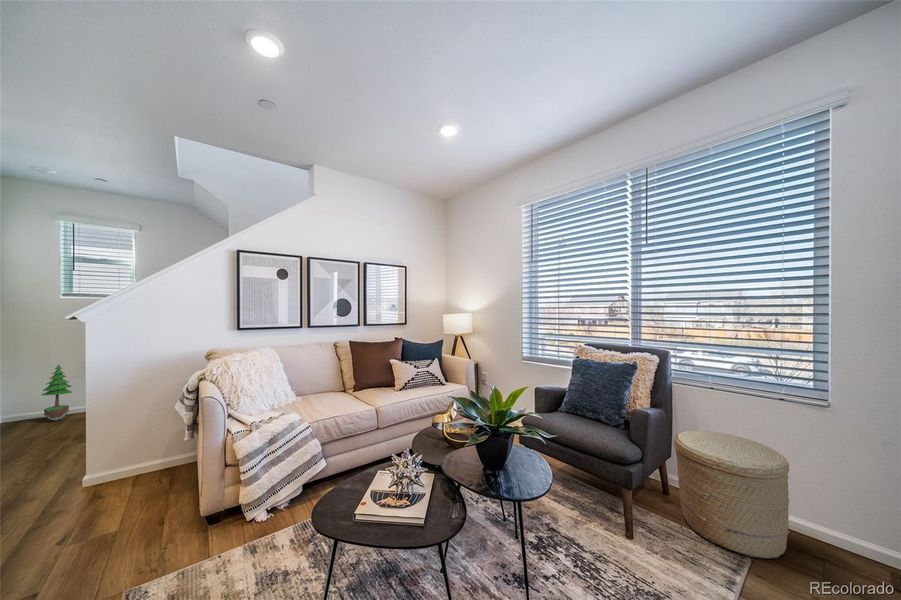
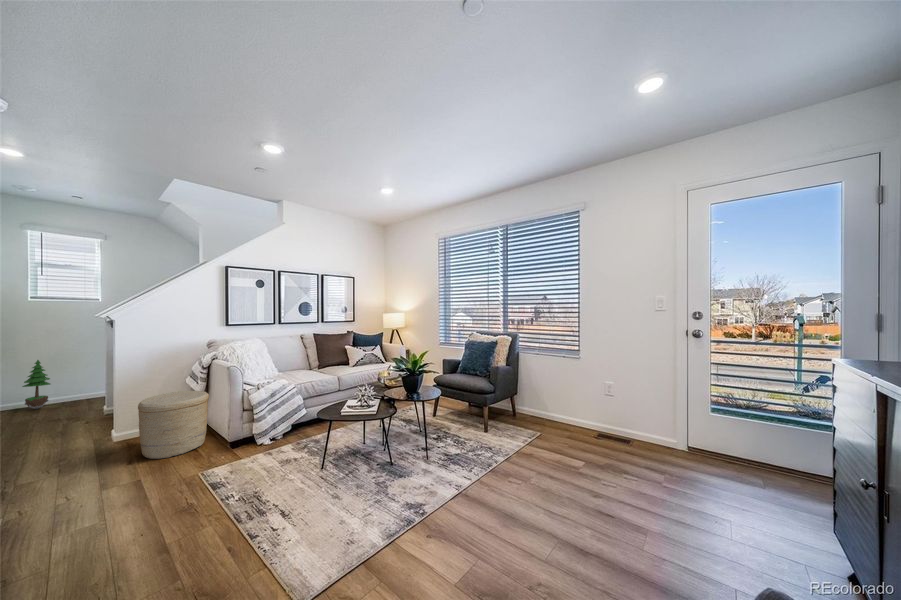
woven basket: present [674,431,790,559] -> present [138,391,209,459]

